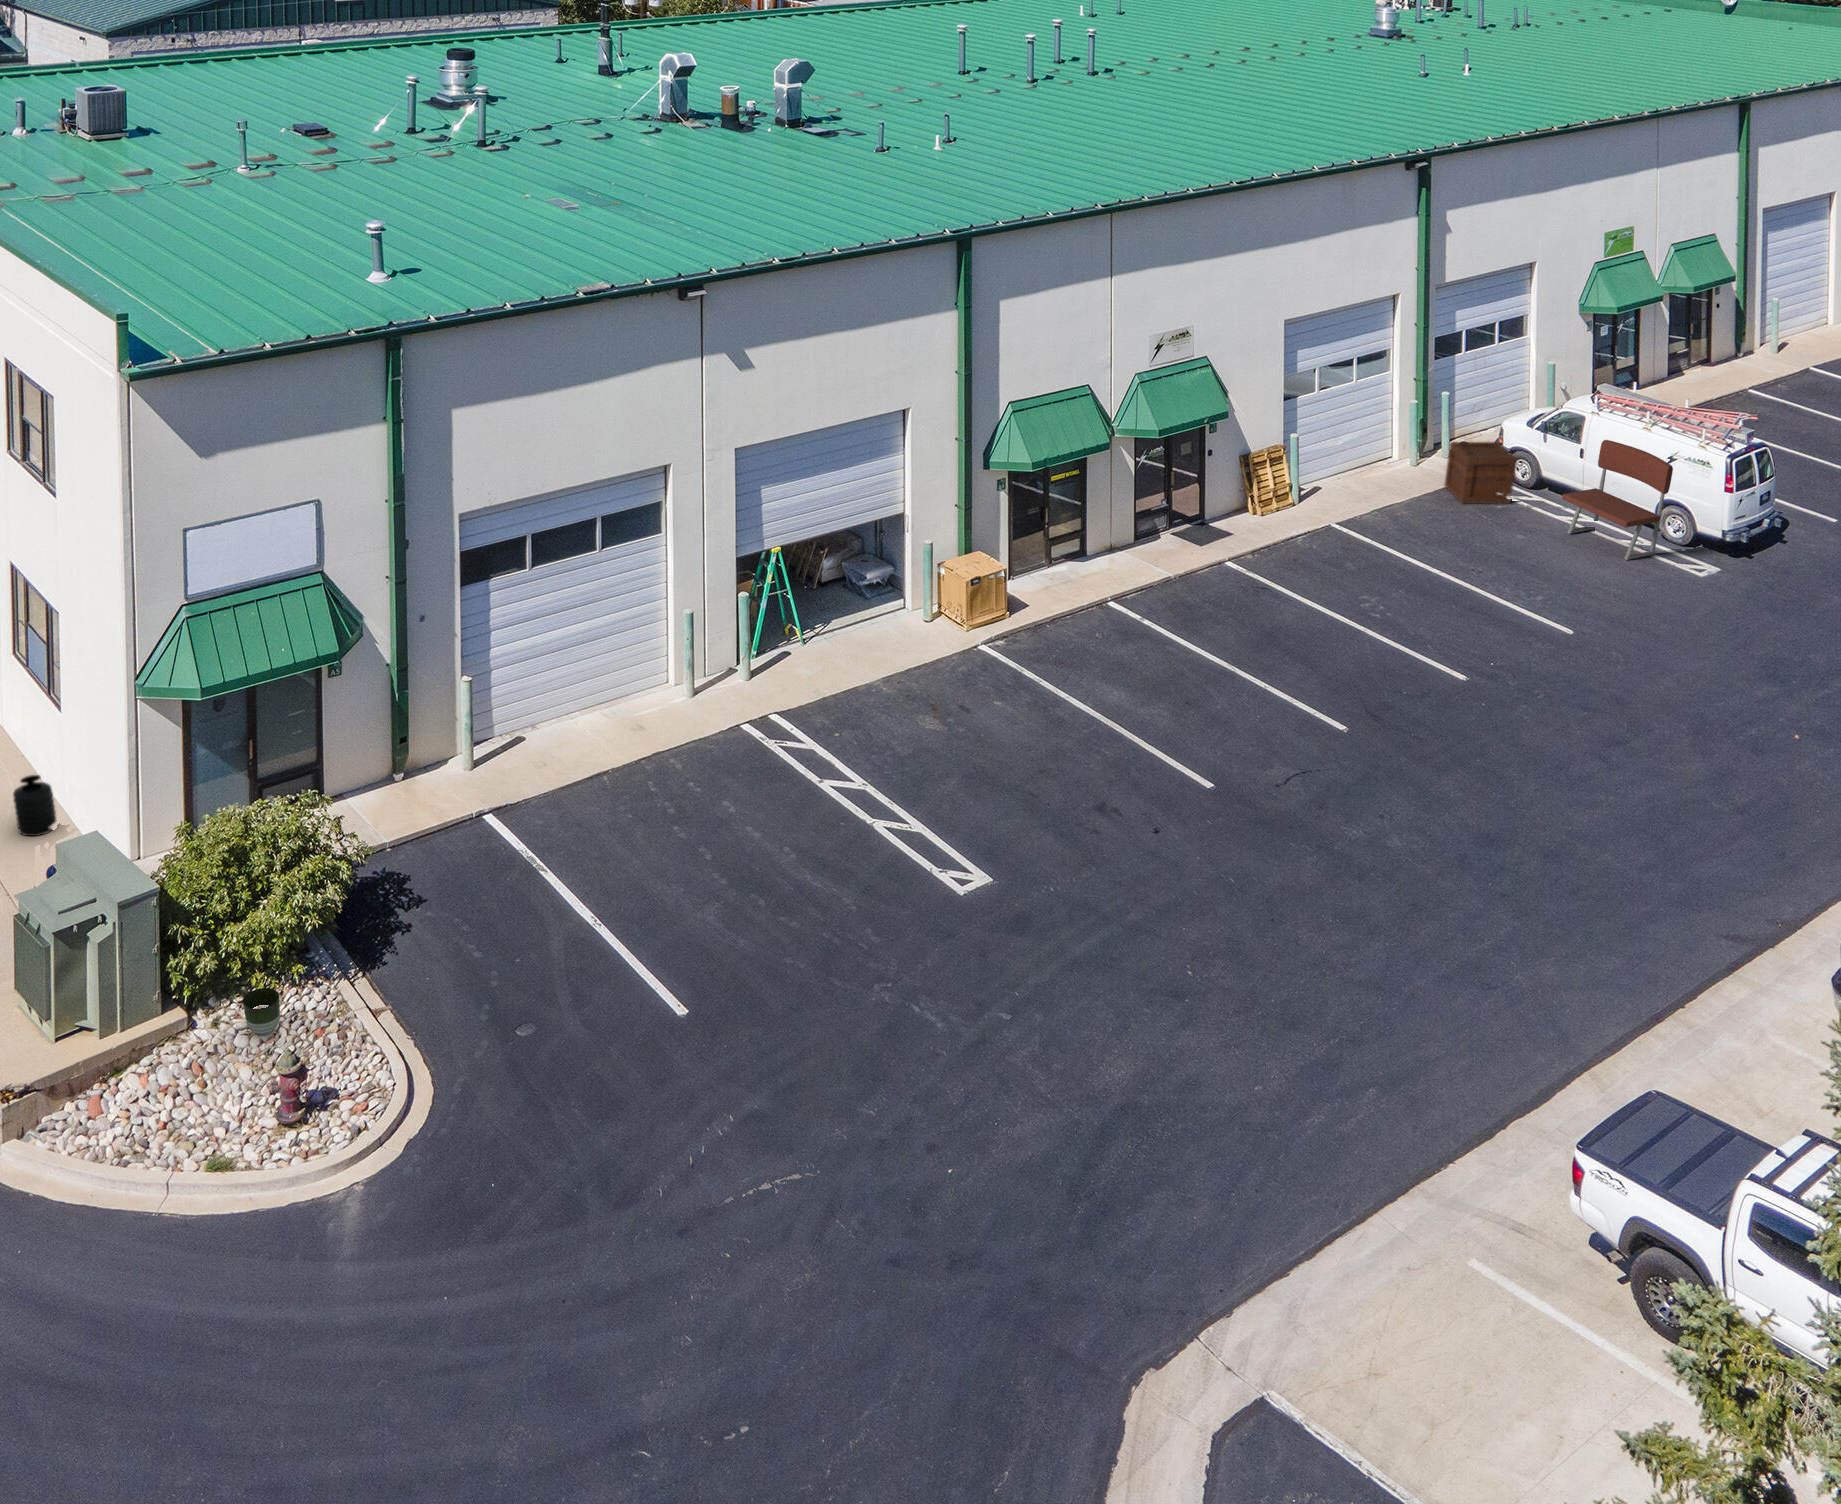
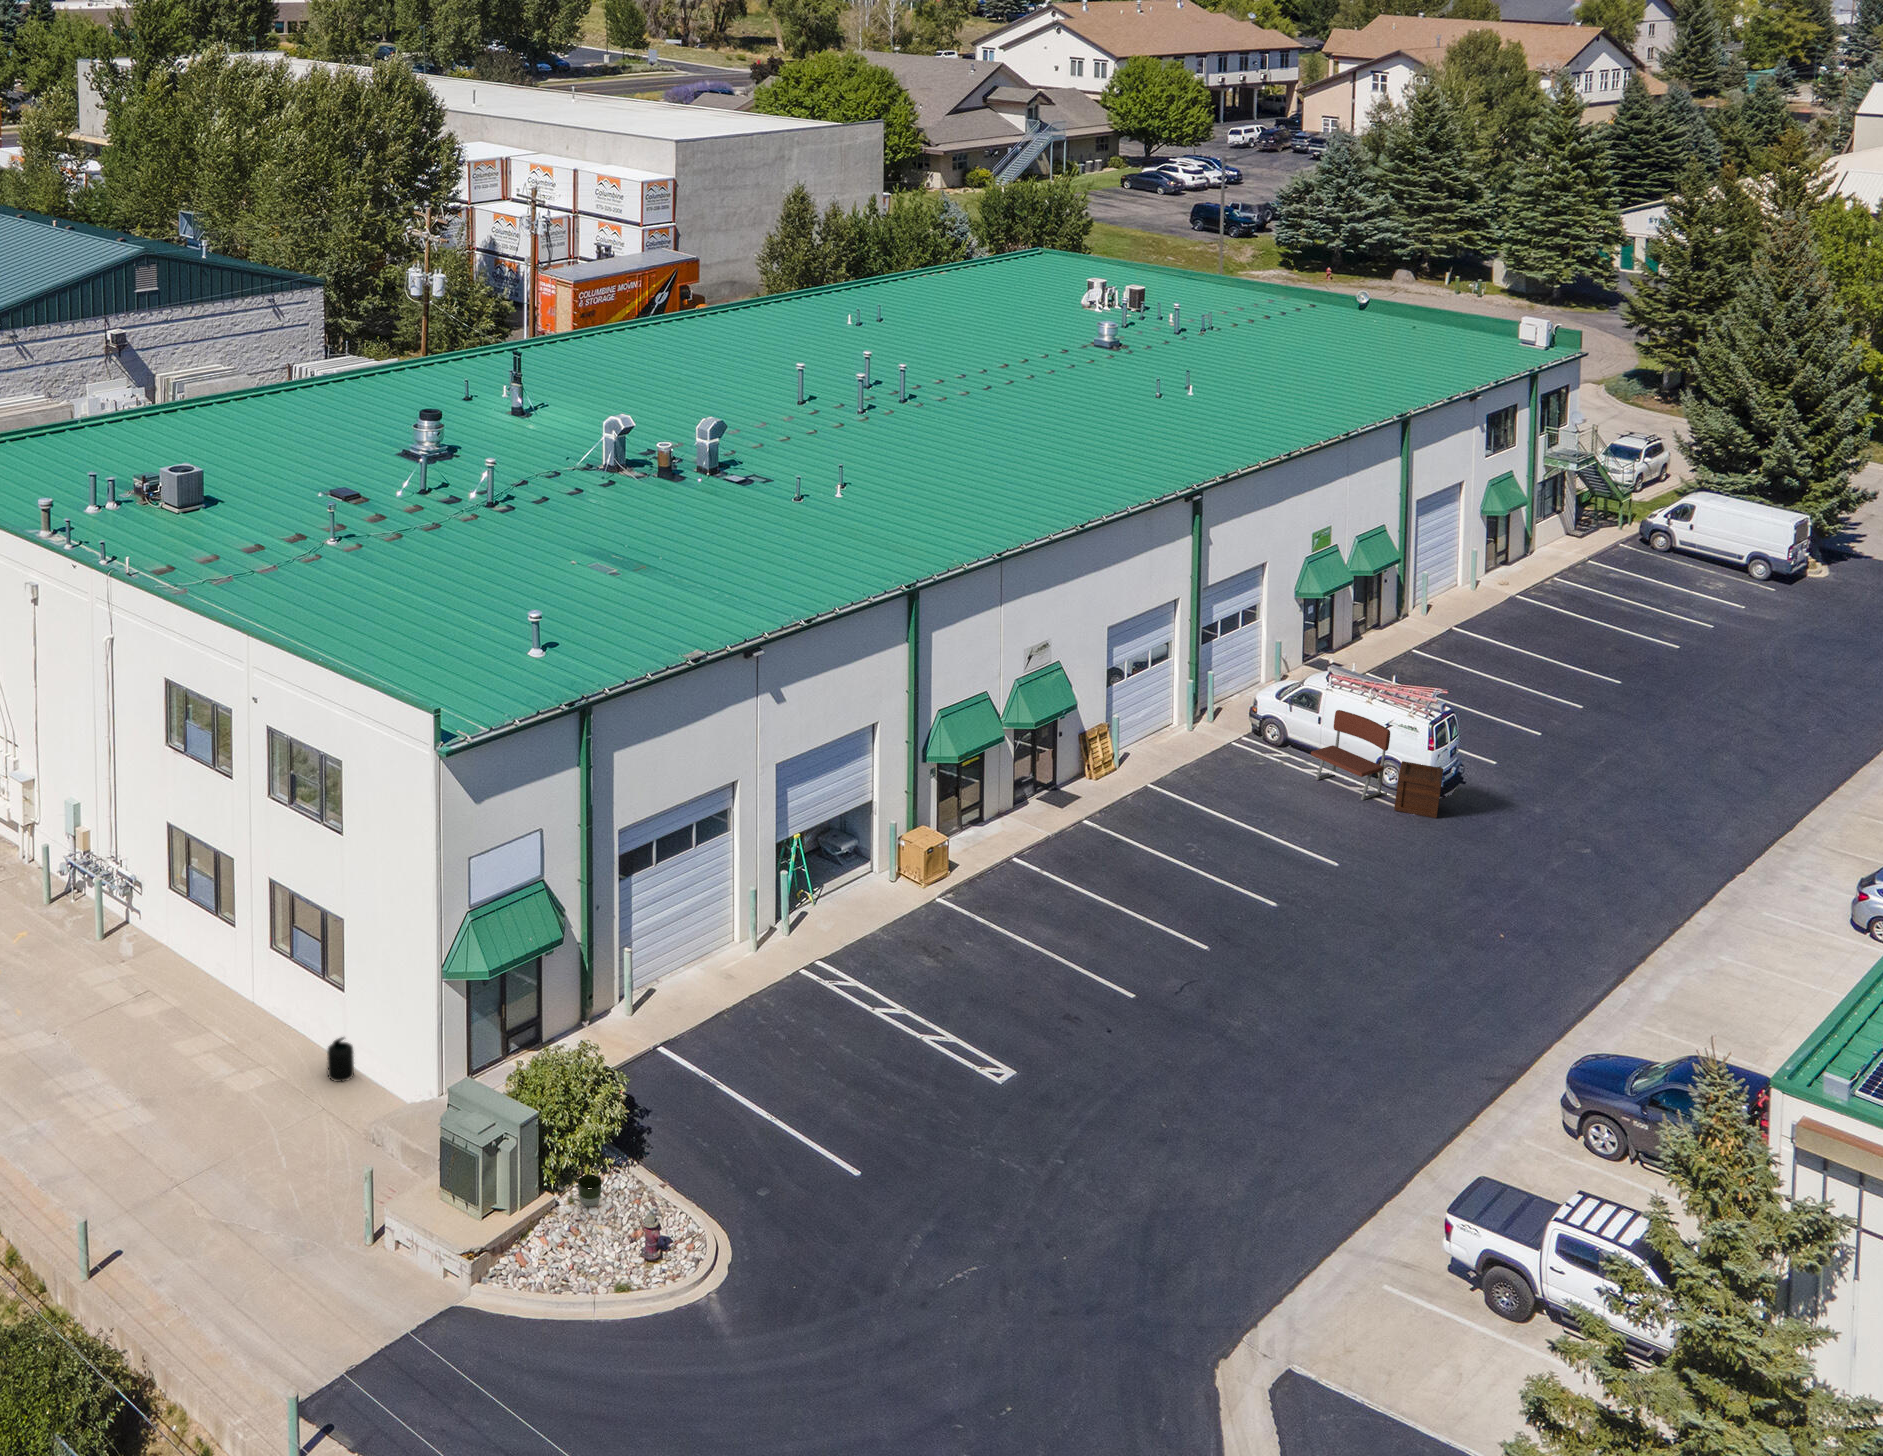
wooden crate: present [1444,442,1517,504] -> present [1394,761,1443,818]

